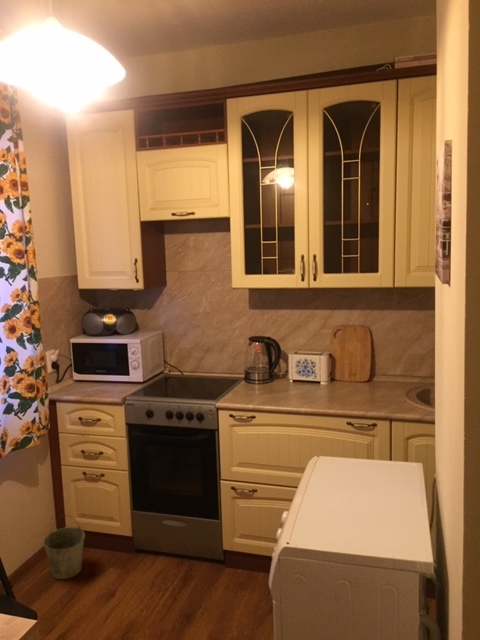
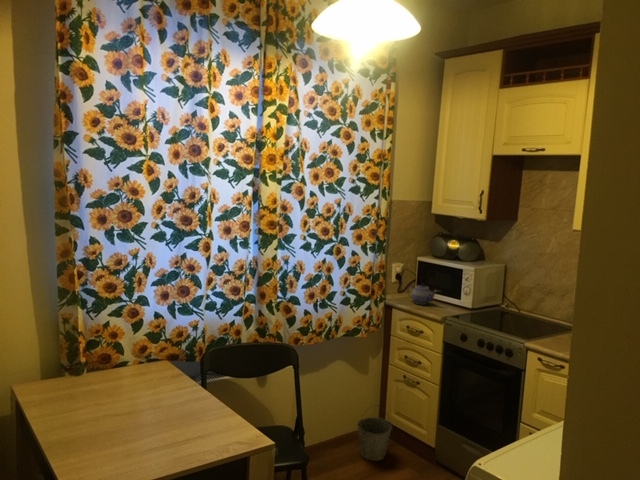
teapot: none [68,367,105,390] -> present [407,284,436,304]

